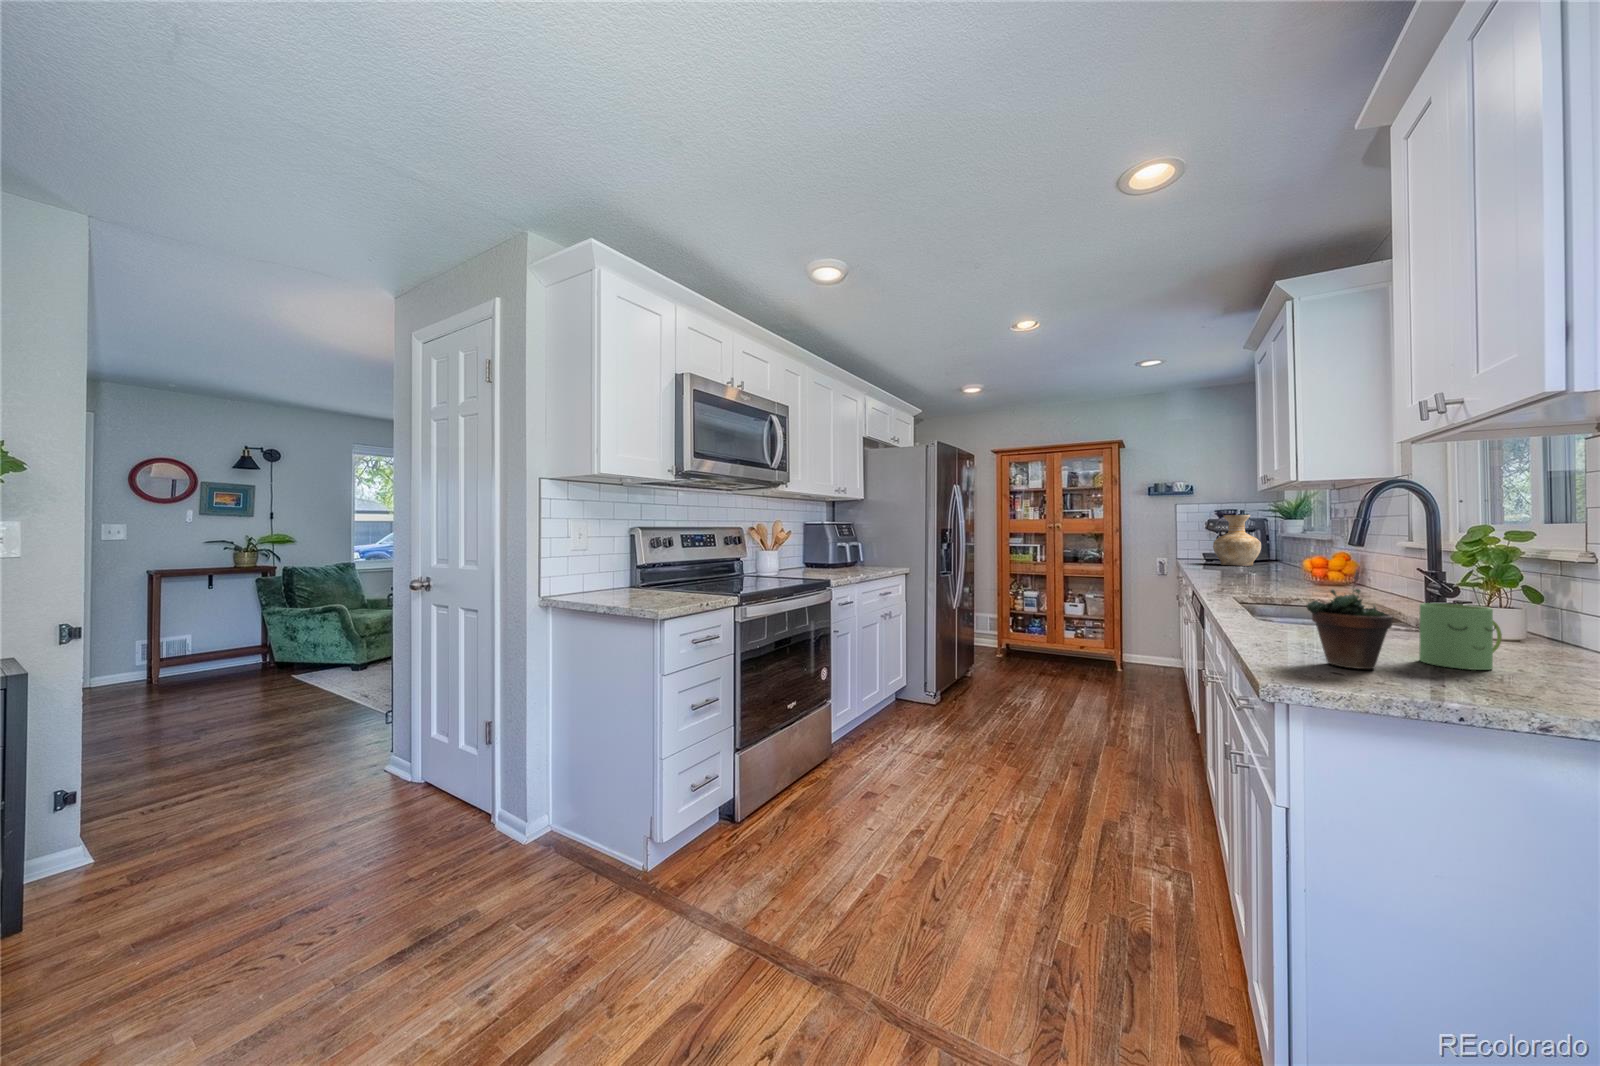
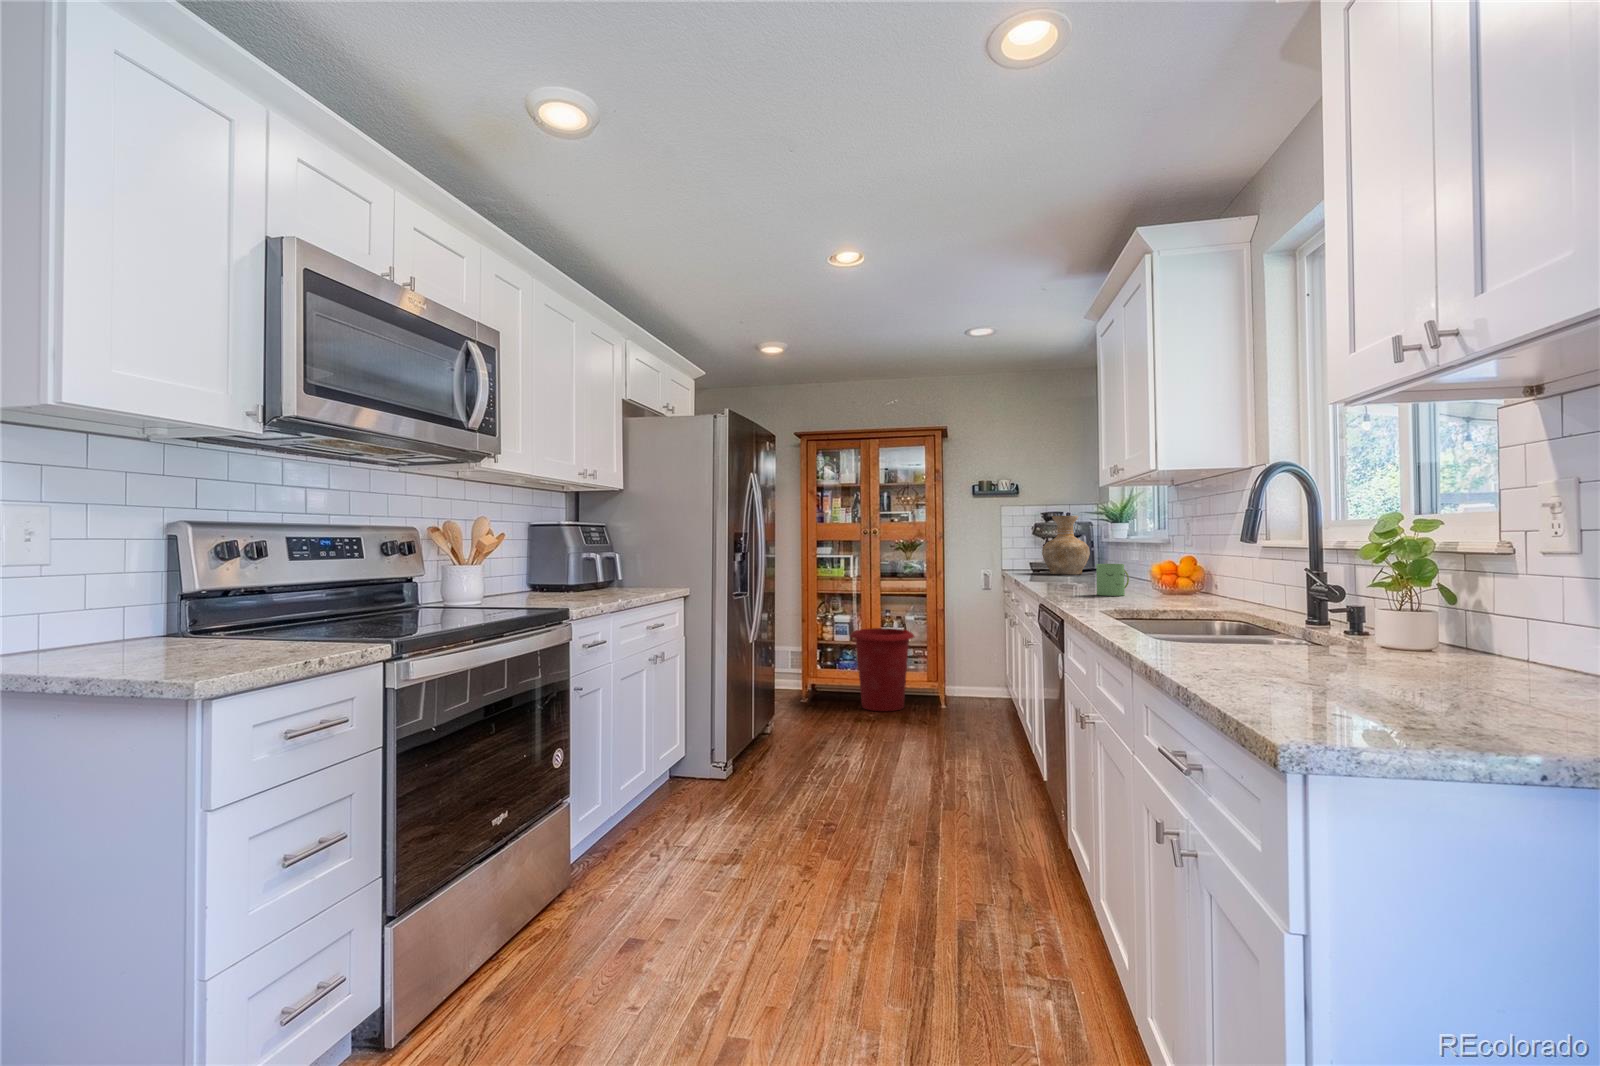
succulent plant: present [1306,571,1393,669] -> none [1273,559,1379,702]
mug: present [1419,603,1502,670] -> present [1096,564,1129,596]
waste bin: none [1037,604,1094,670] -> present [850,628,914,711]

